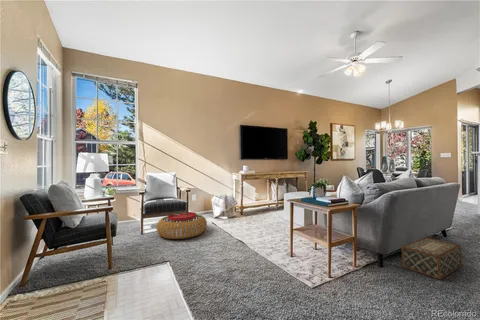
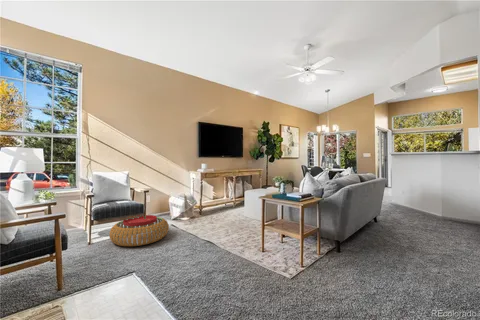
woven basket: present [402,237,462,280] -> none [354,224,394,257]

